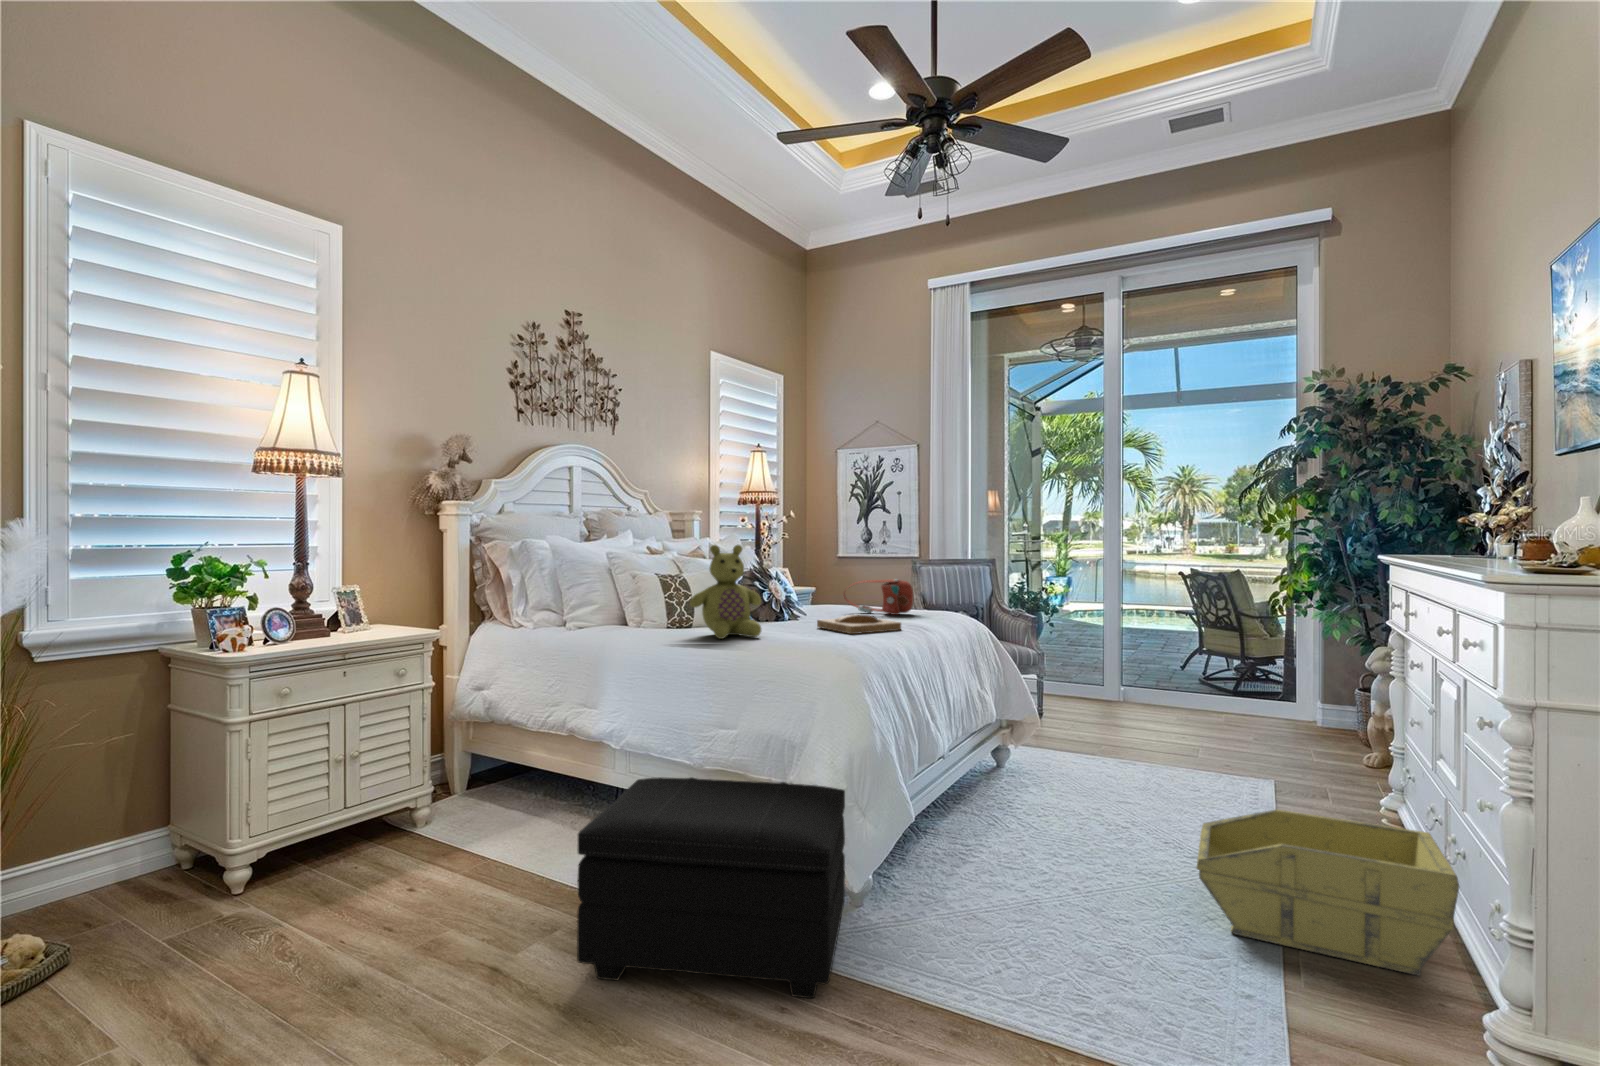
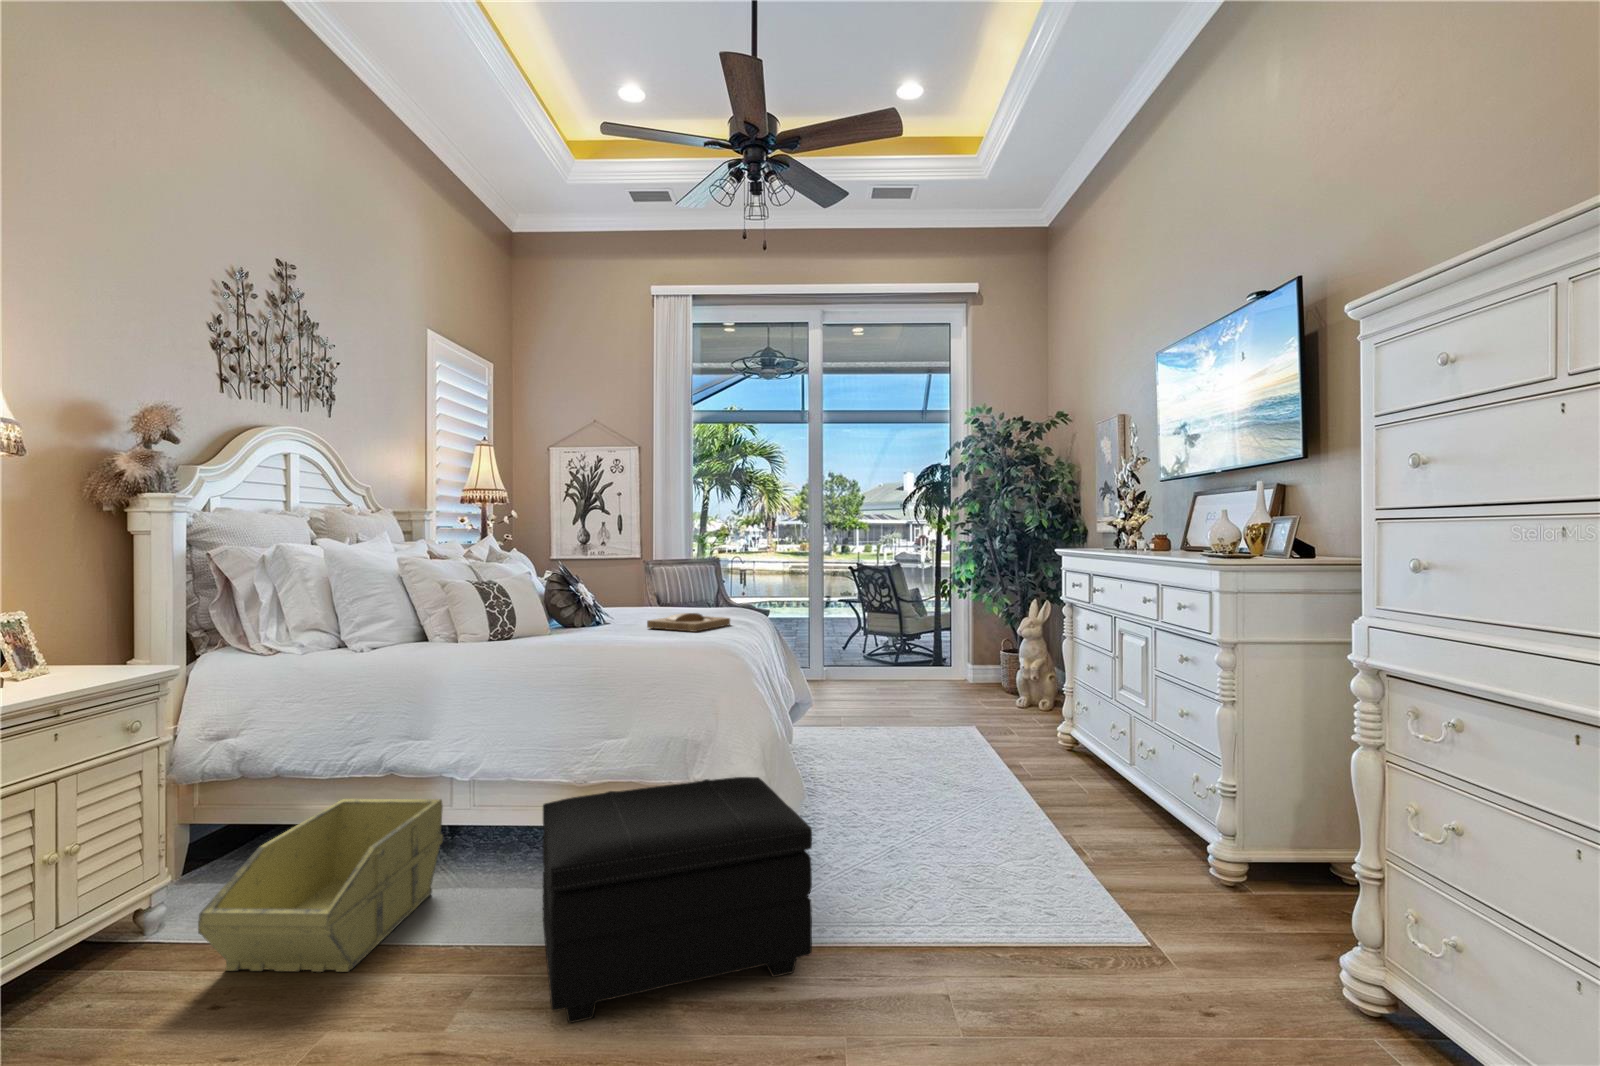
stuffed bear: present [690,545,762,639] -> none [534,546,617,646]
handbag: present [843,579,913,615] -> none [635,578,705,612]
storage bin: present [1197,809,1459,976] -> present [198,799,443,972]

